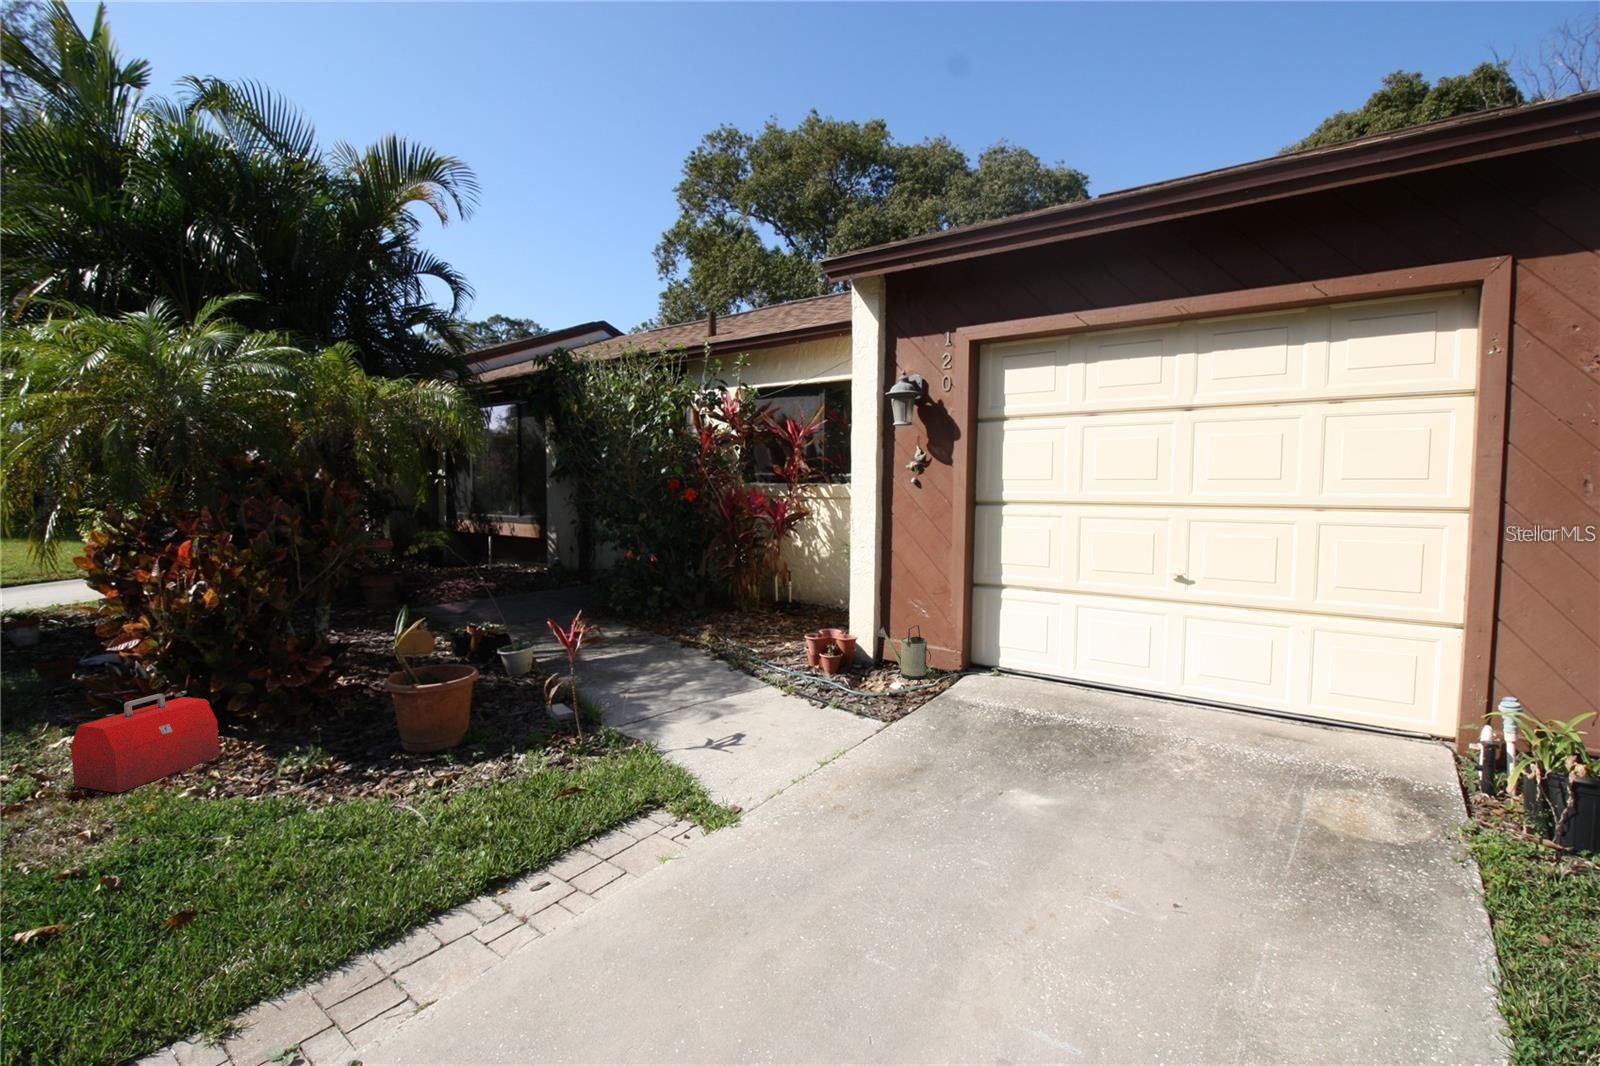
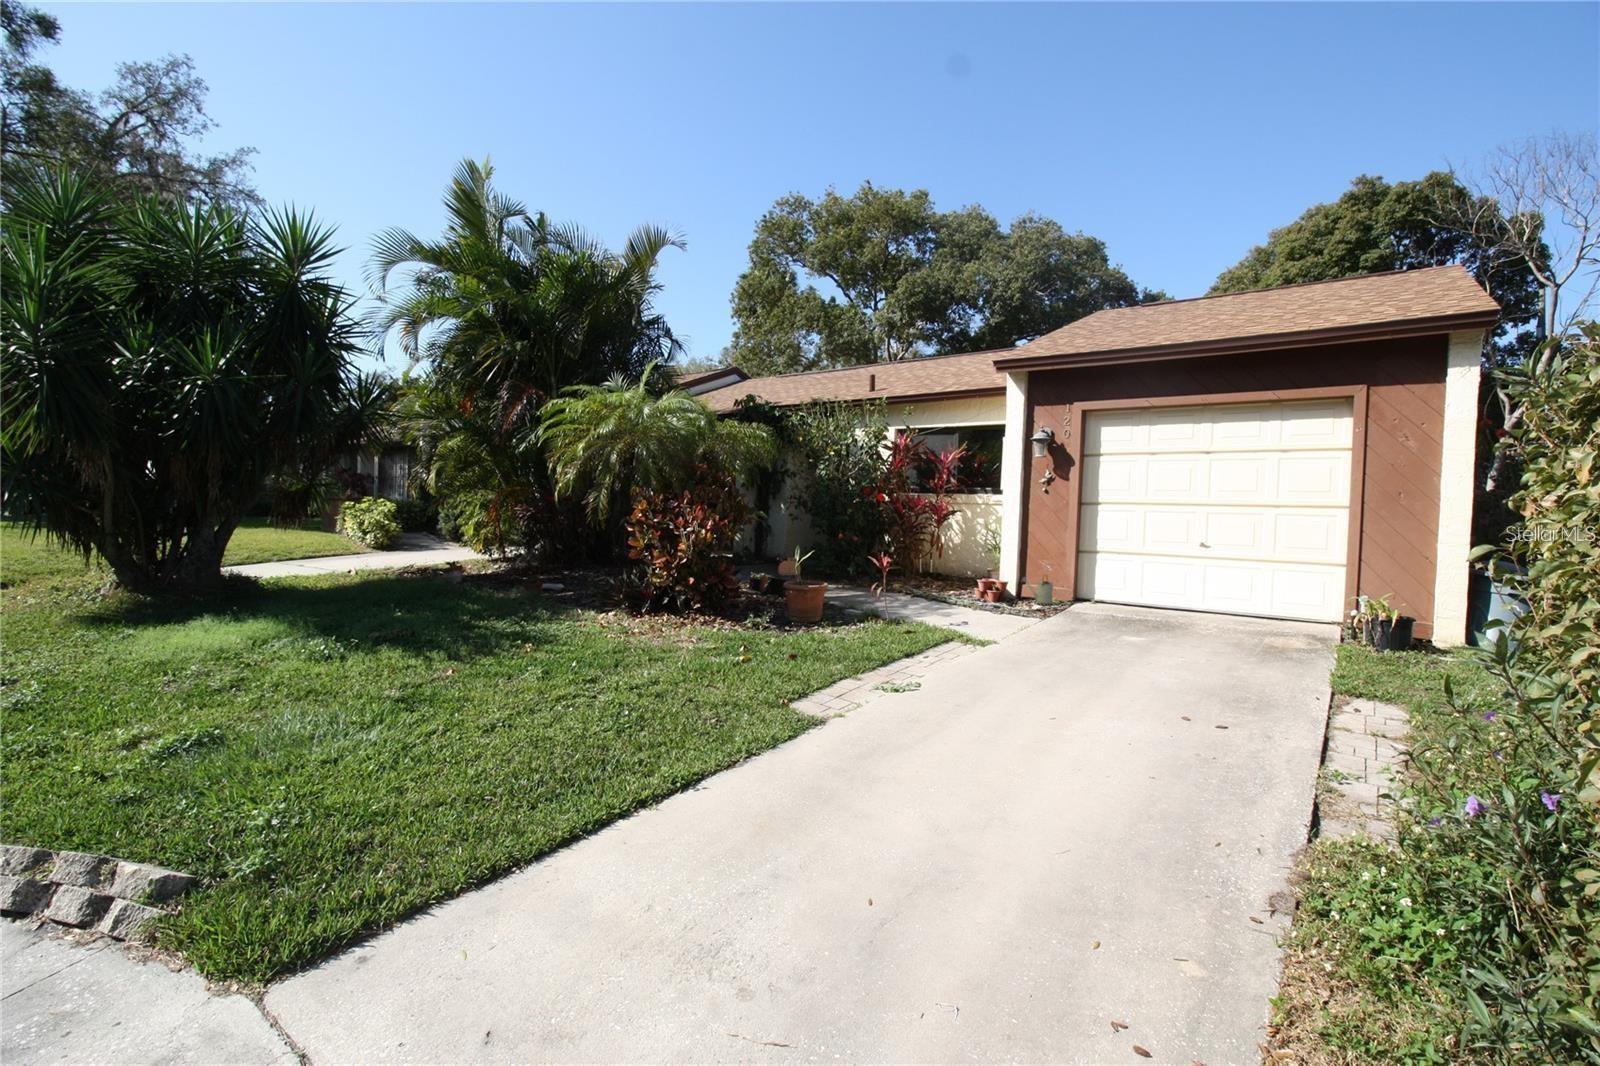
toolbox: present [71,694,220,793] -> none [655,591,704,636]

